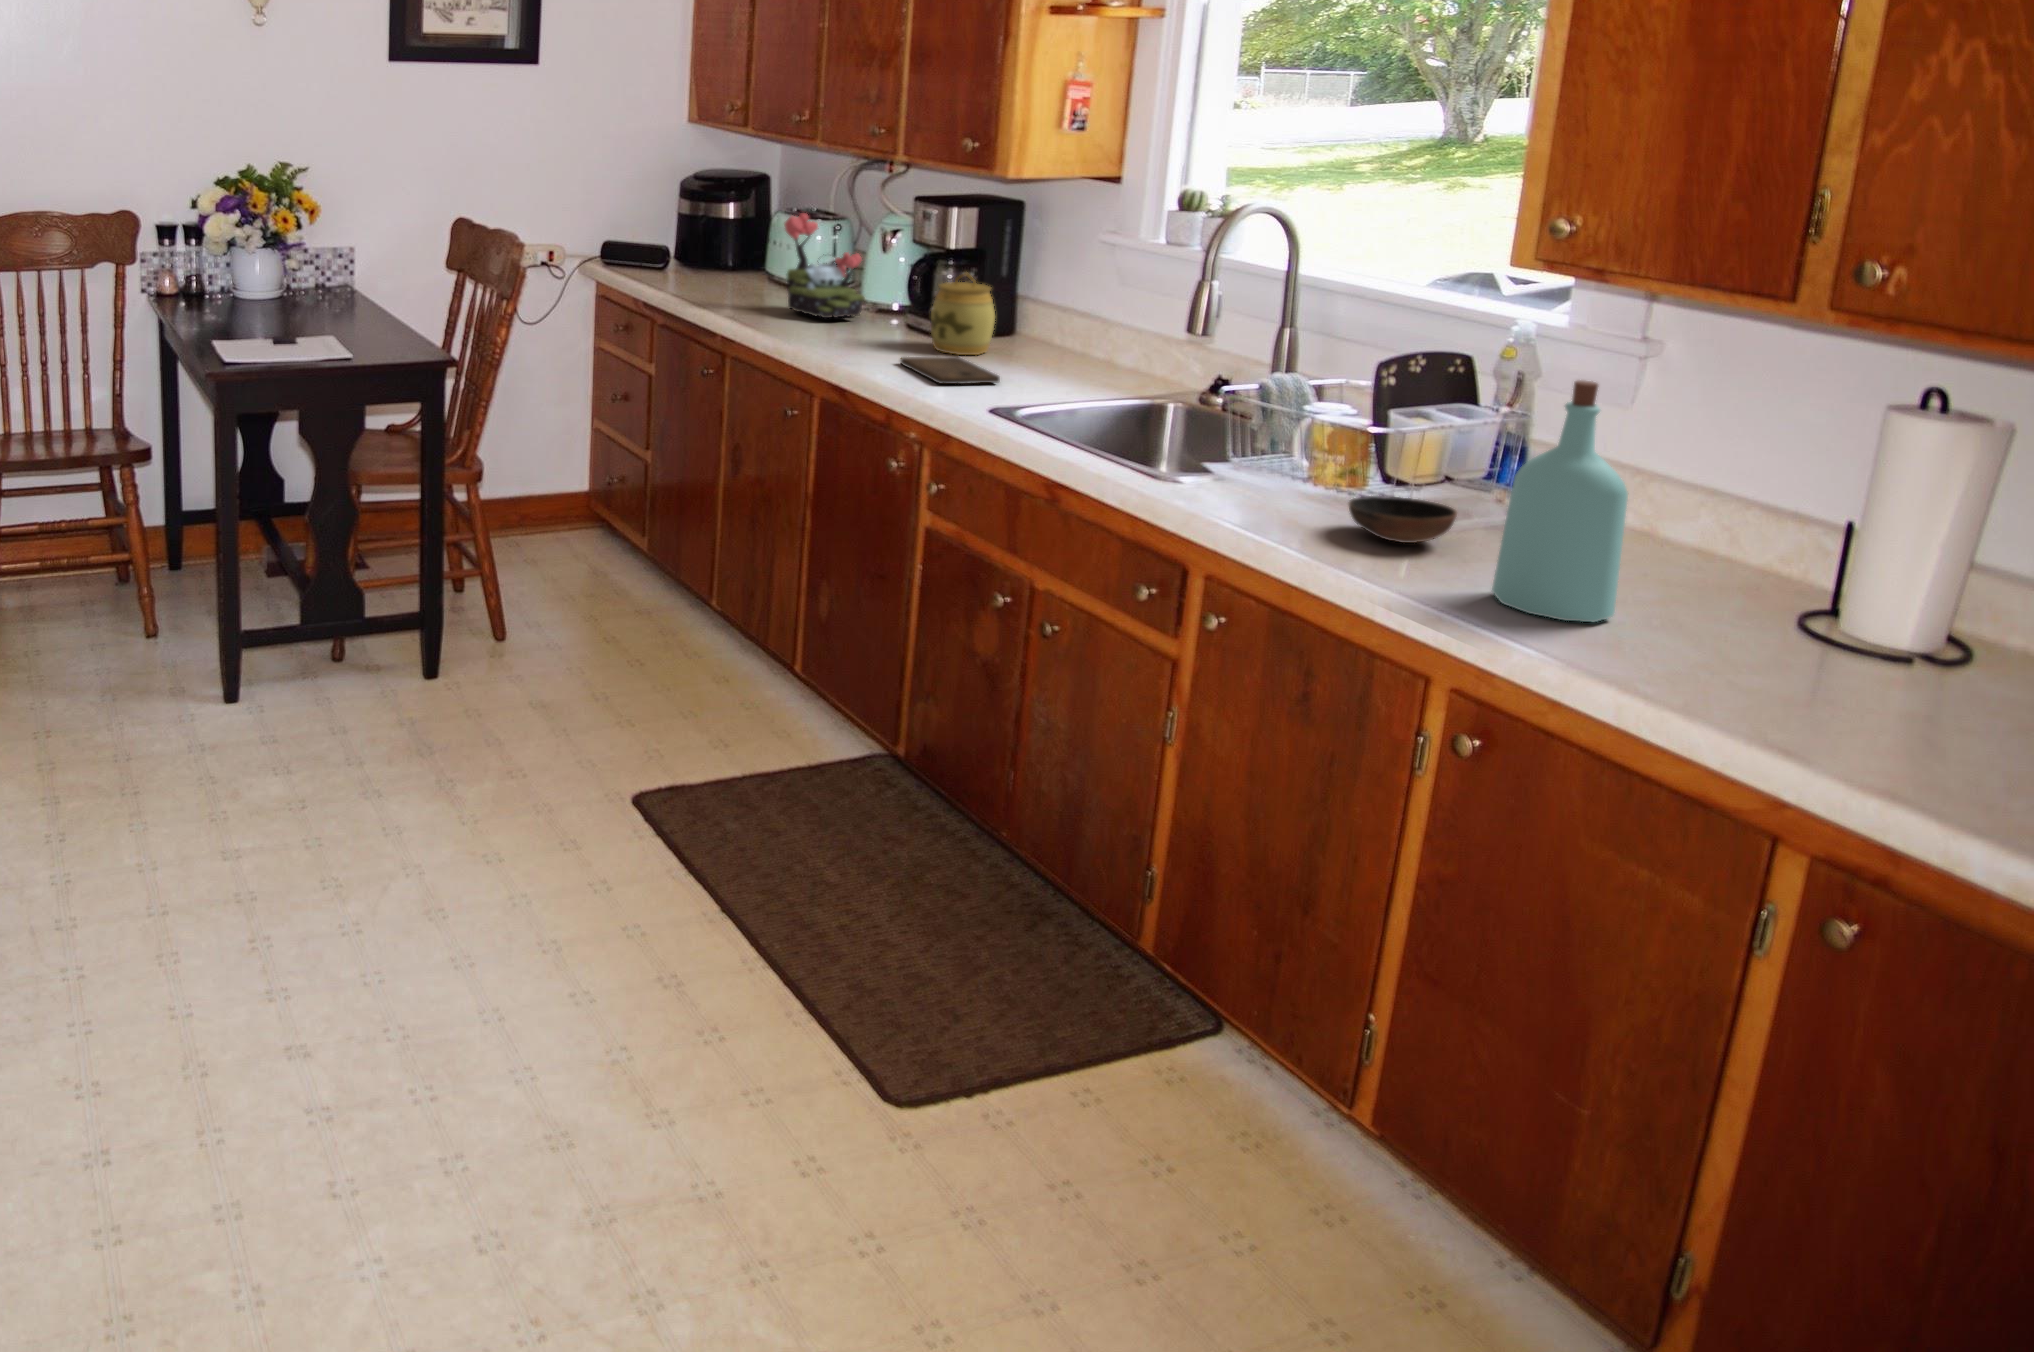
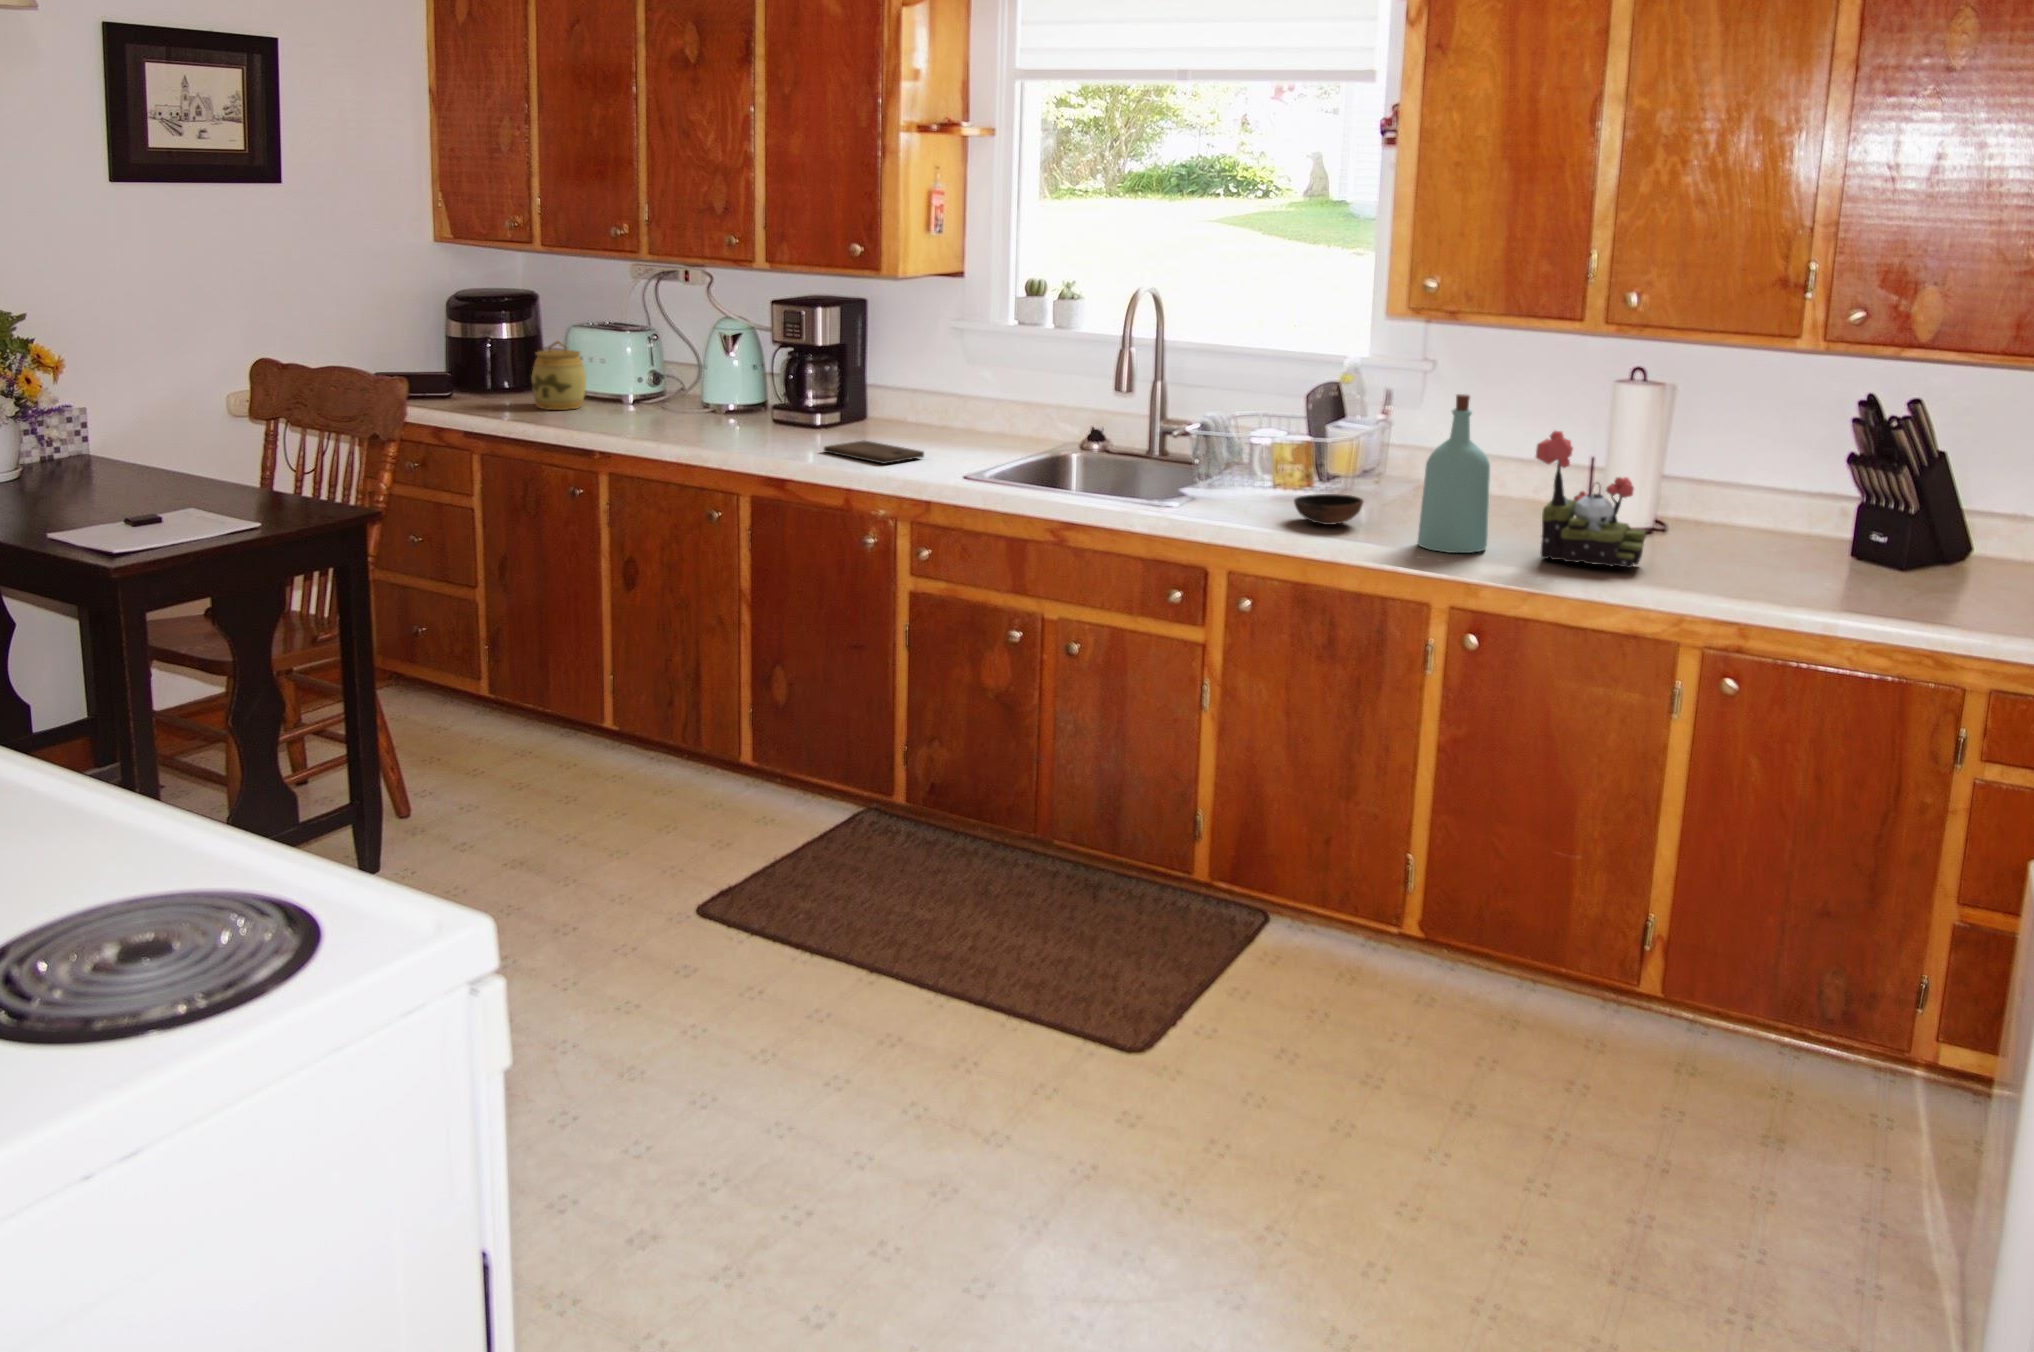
plant: present [784,213,864,318] -> present [1536,431,1646,568]
jar: present [931,273,995,355] -> present [531,341,586,410]

